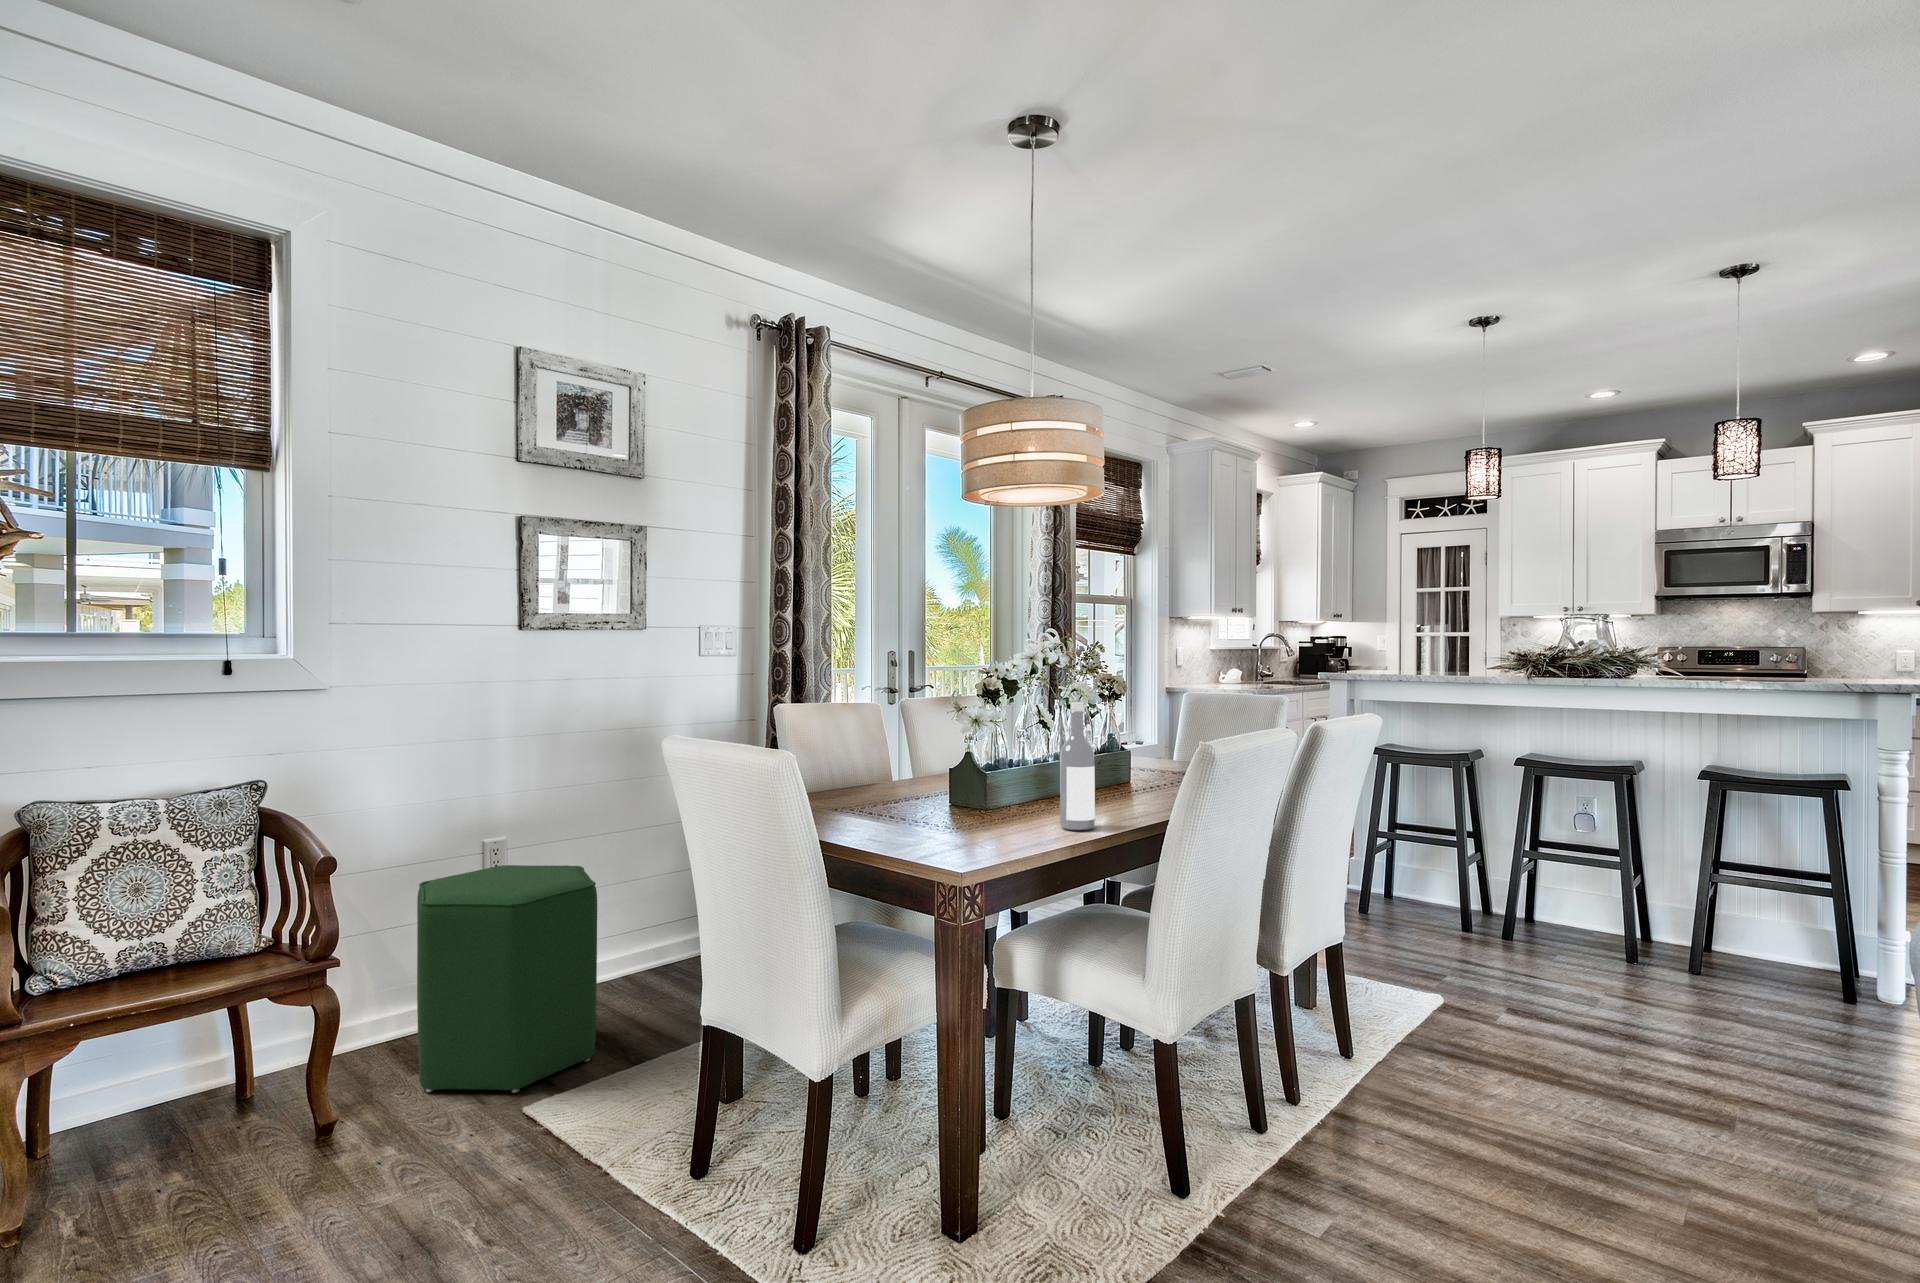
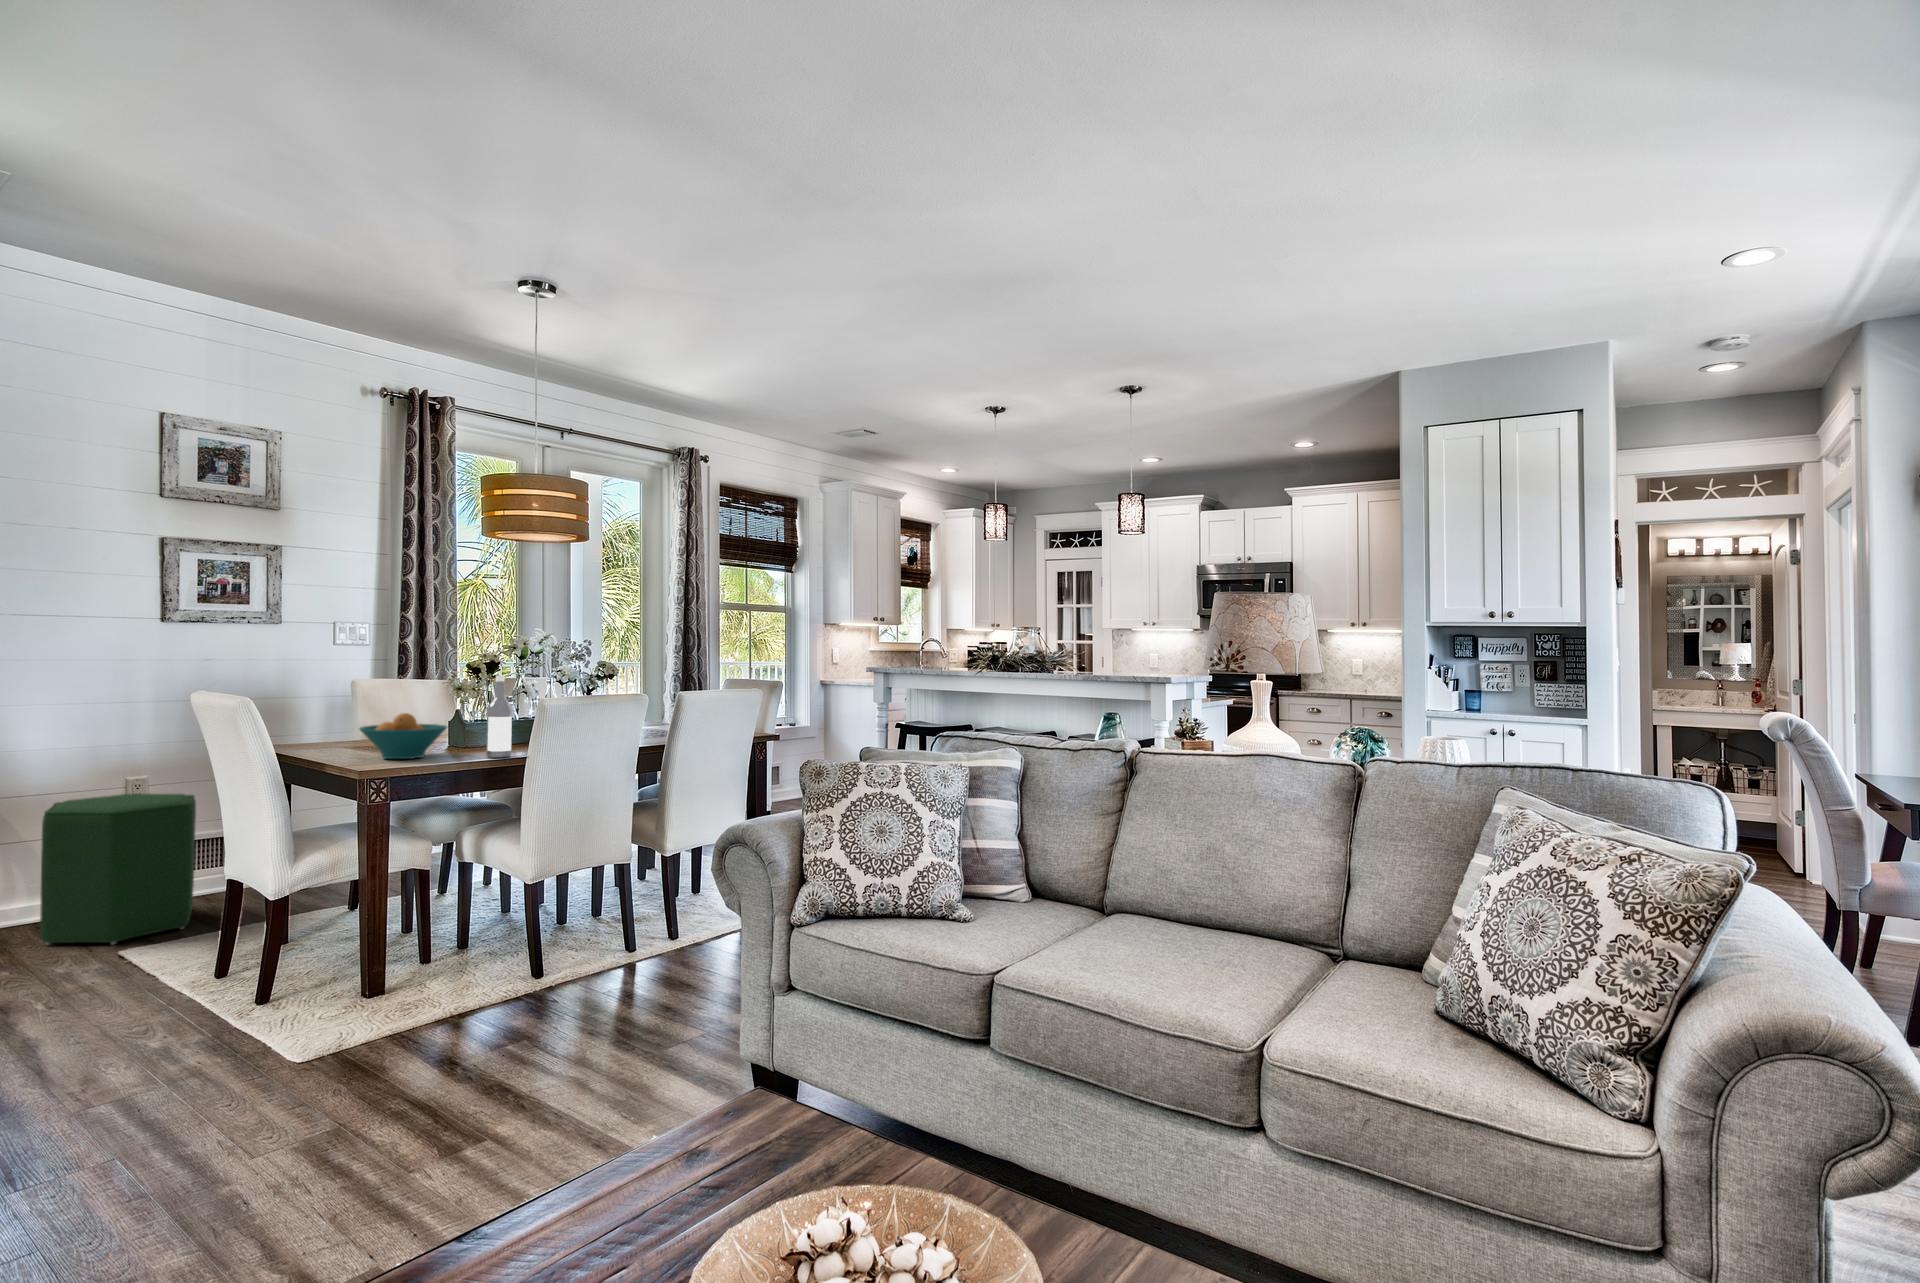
fruit bowl: none [883,762,1002,835] -> present [360,713,447,759]

